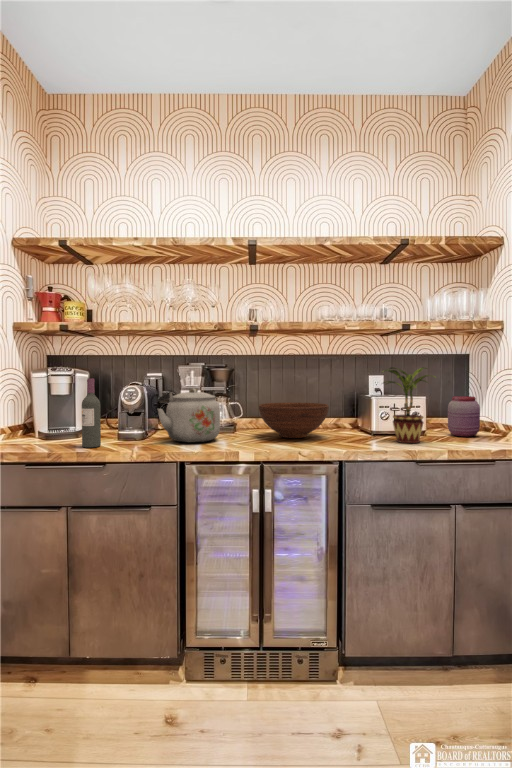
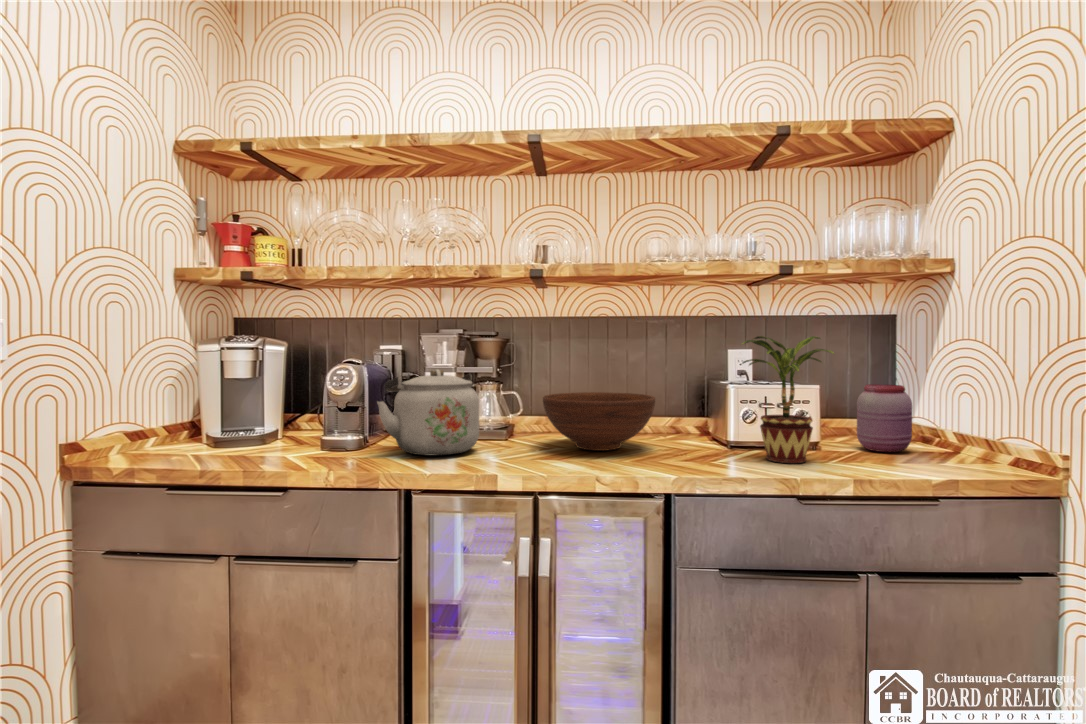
wine bottle: present [82,379,101,448] -> none [257,353,288,462]

